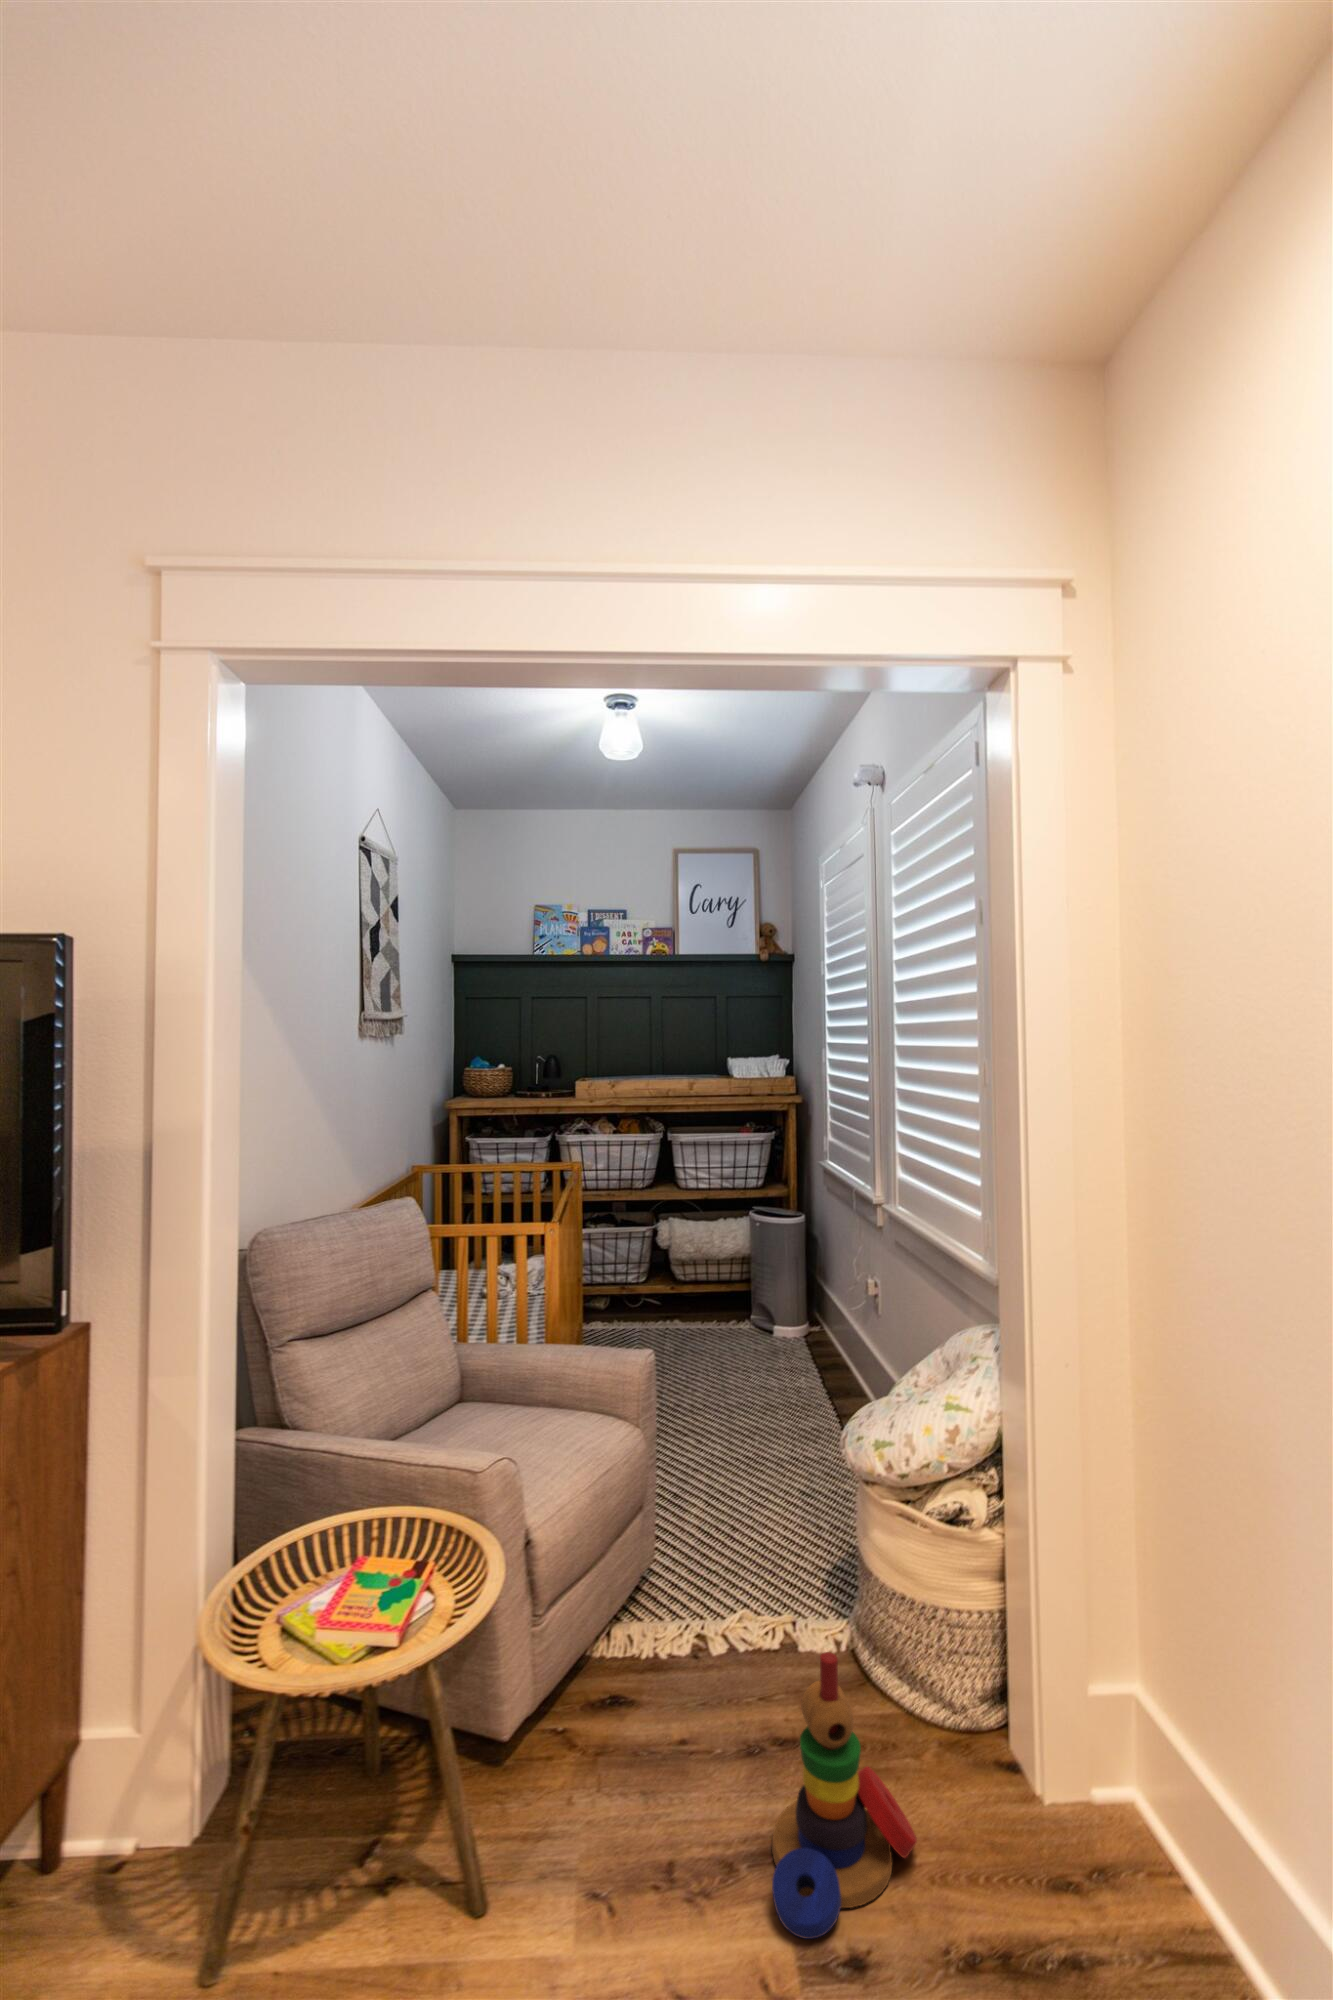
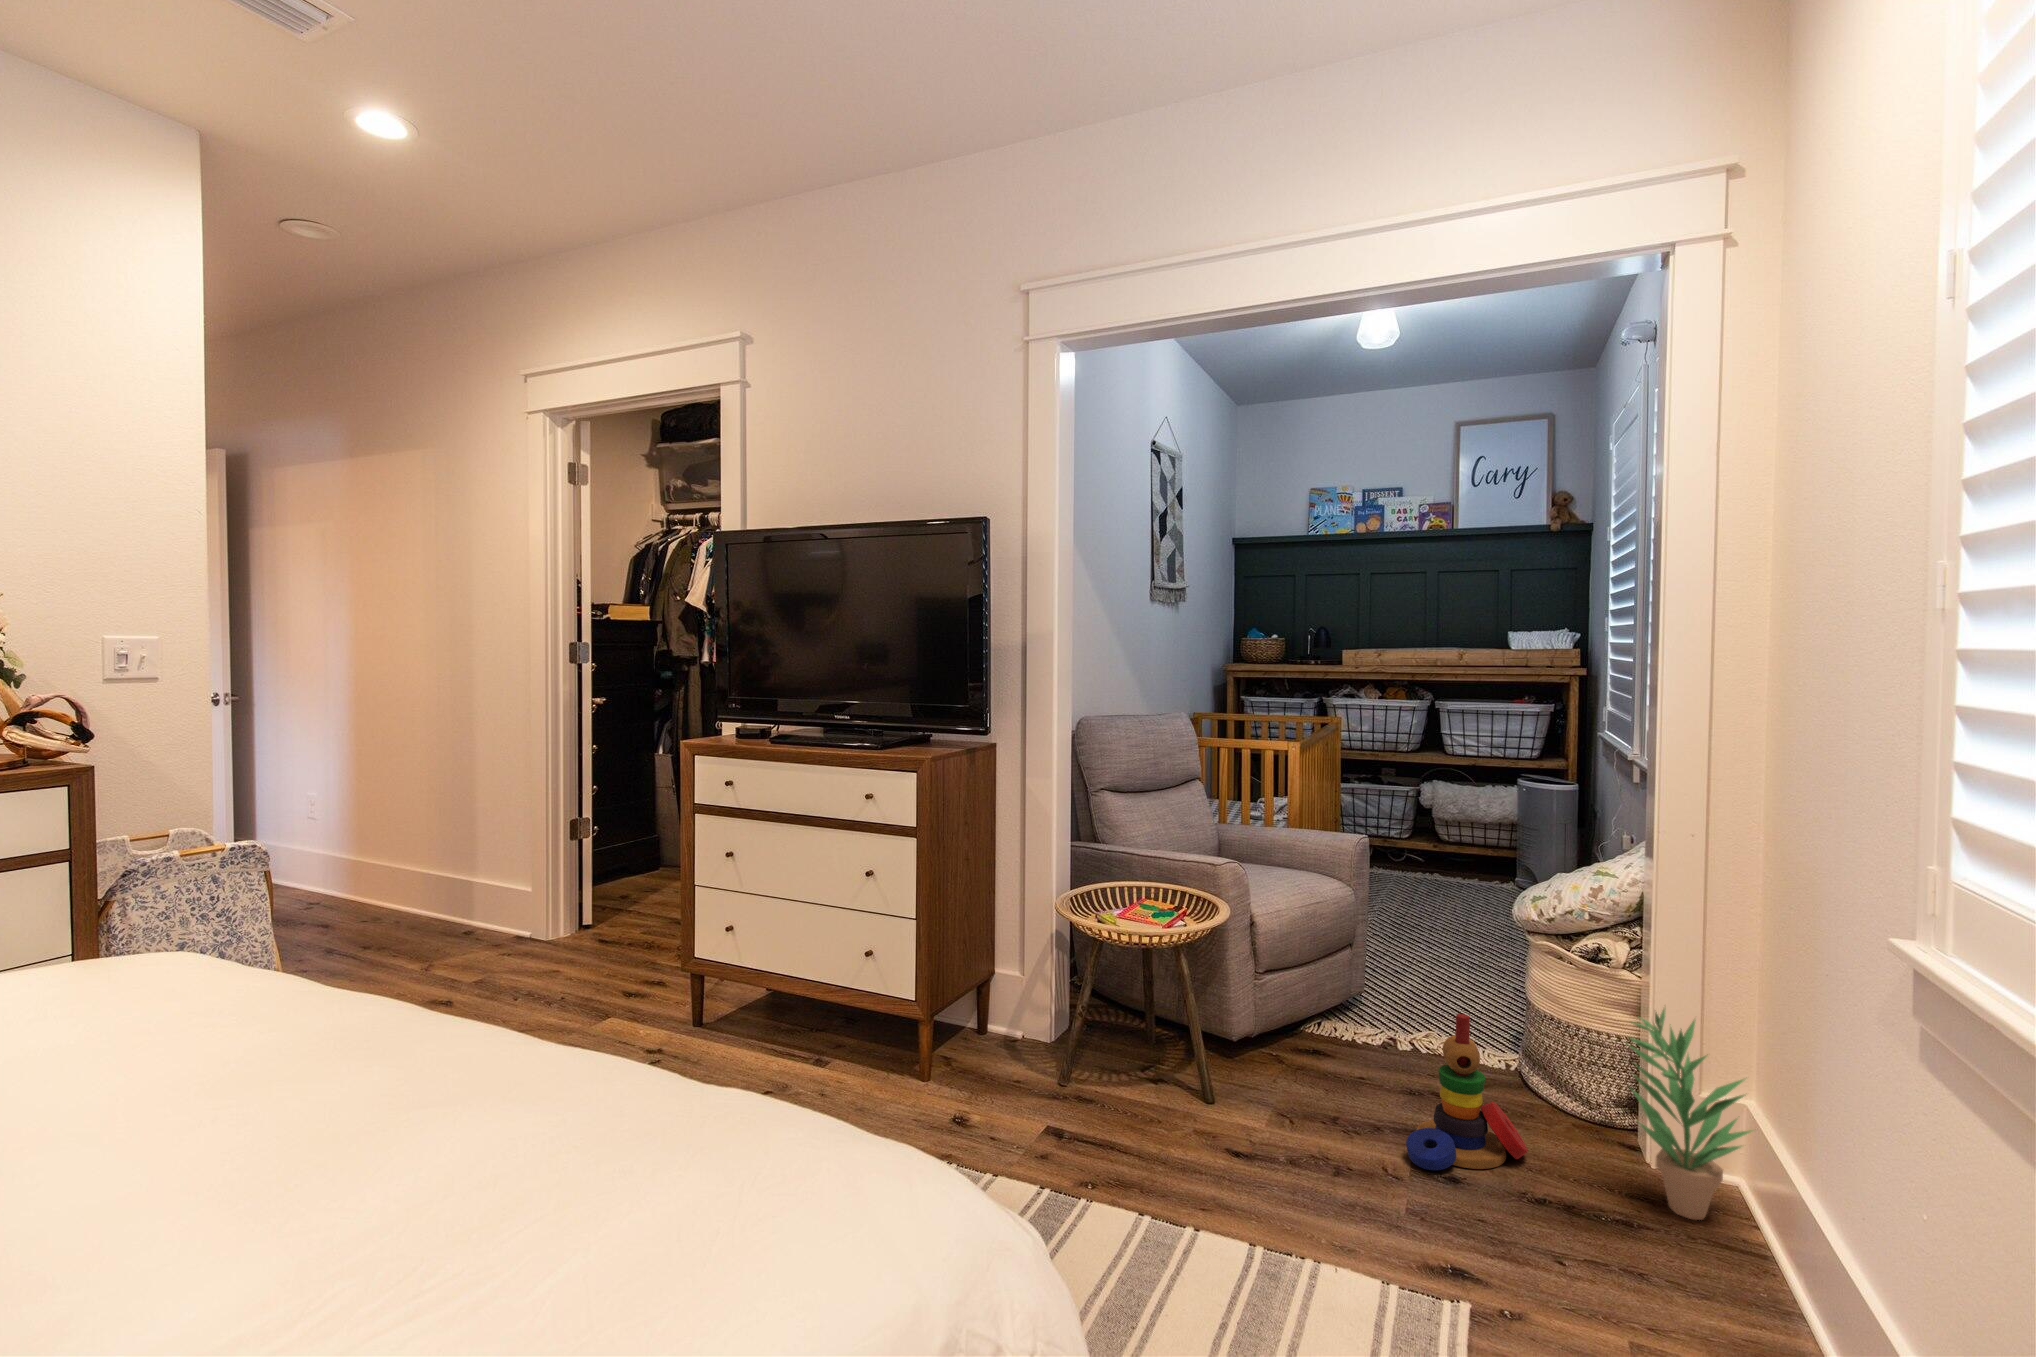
potted plant: none [1028,1594,1195,1906] -> present [1630,1009,1752,1220]

